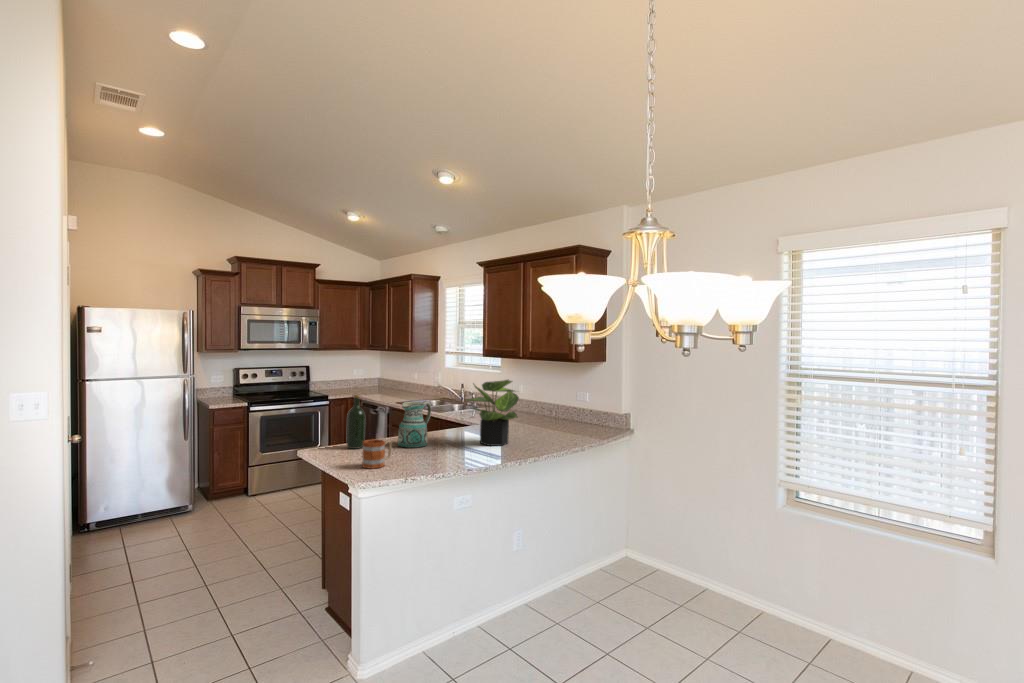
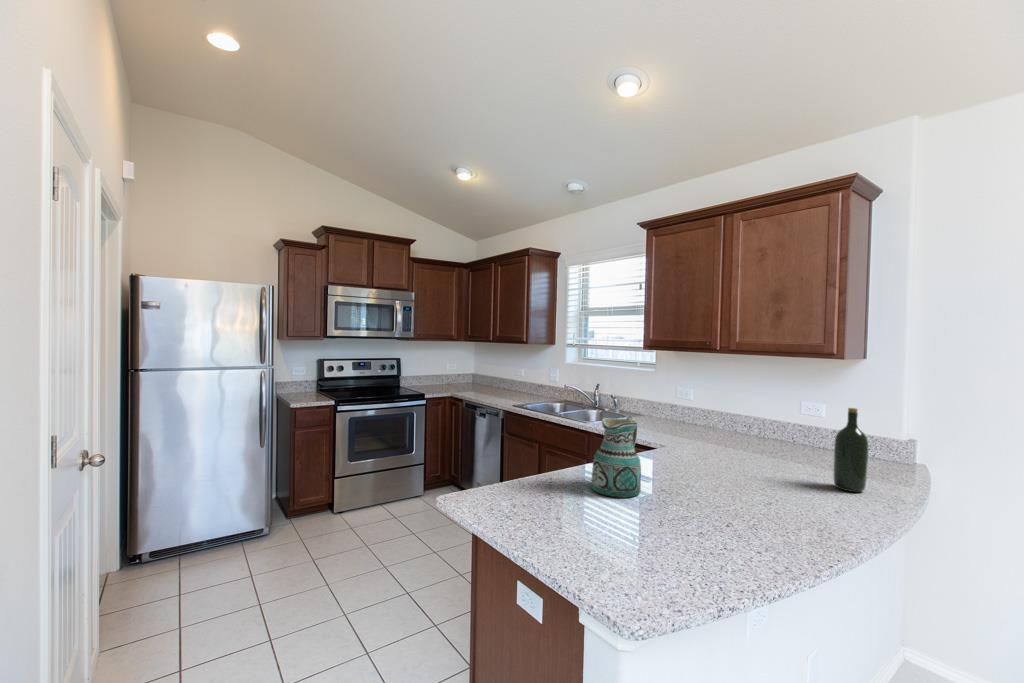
potted plant: present [467,380,519,446] -> none [683,386,805,498]
wine bottle: present [346,395,366,449] -> present [833,408,869,492]
mug: present [362,439,391,469] -> none [582,497,629,563]

